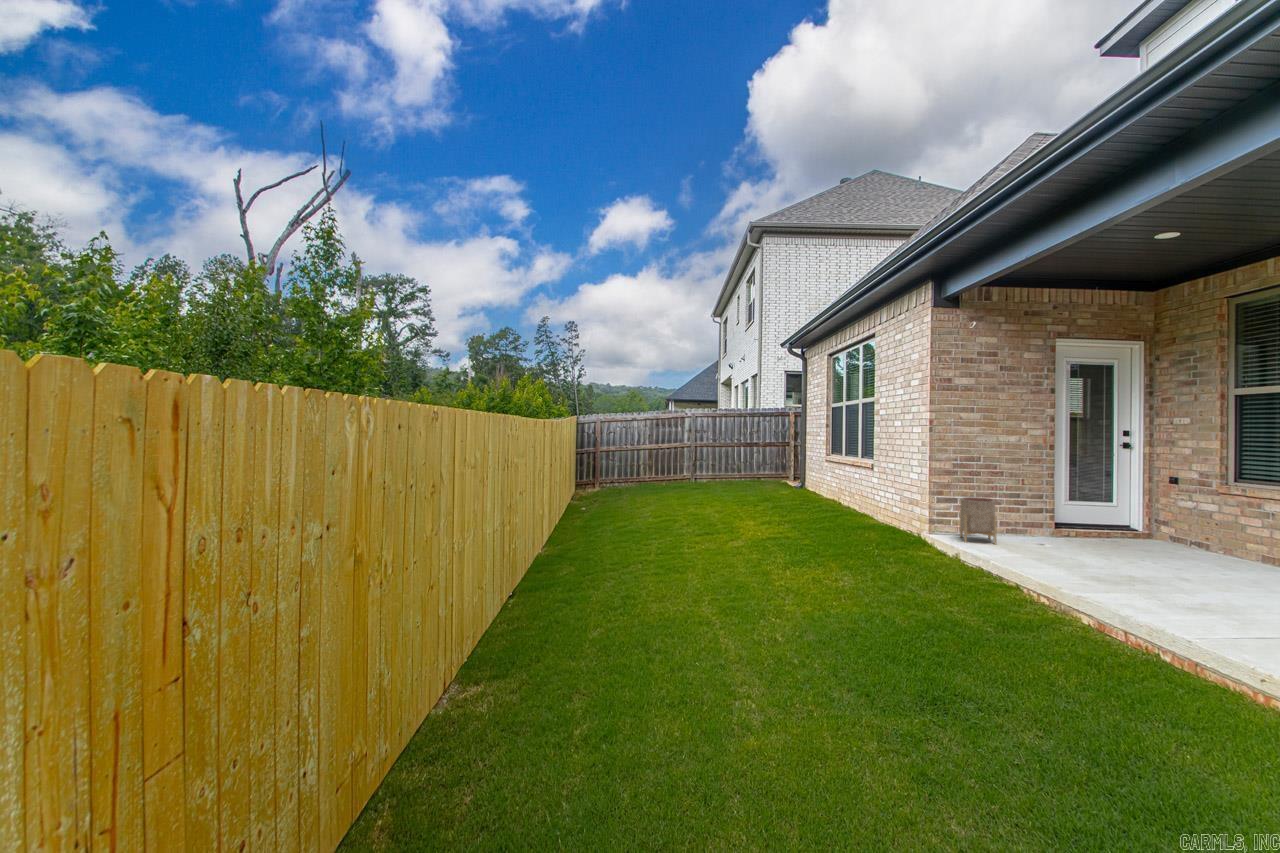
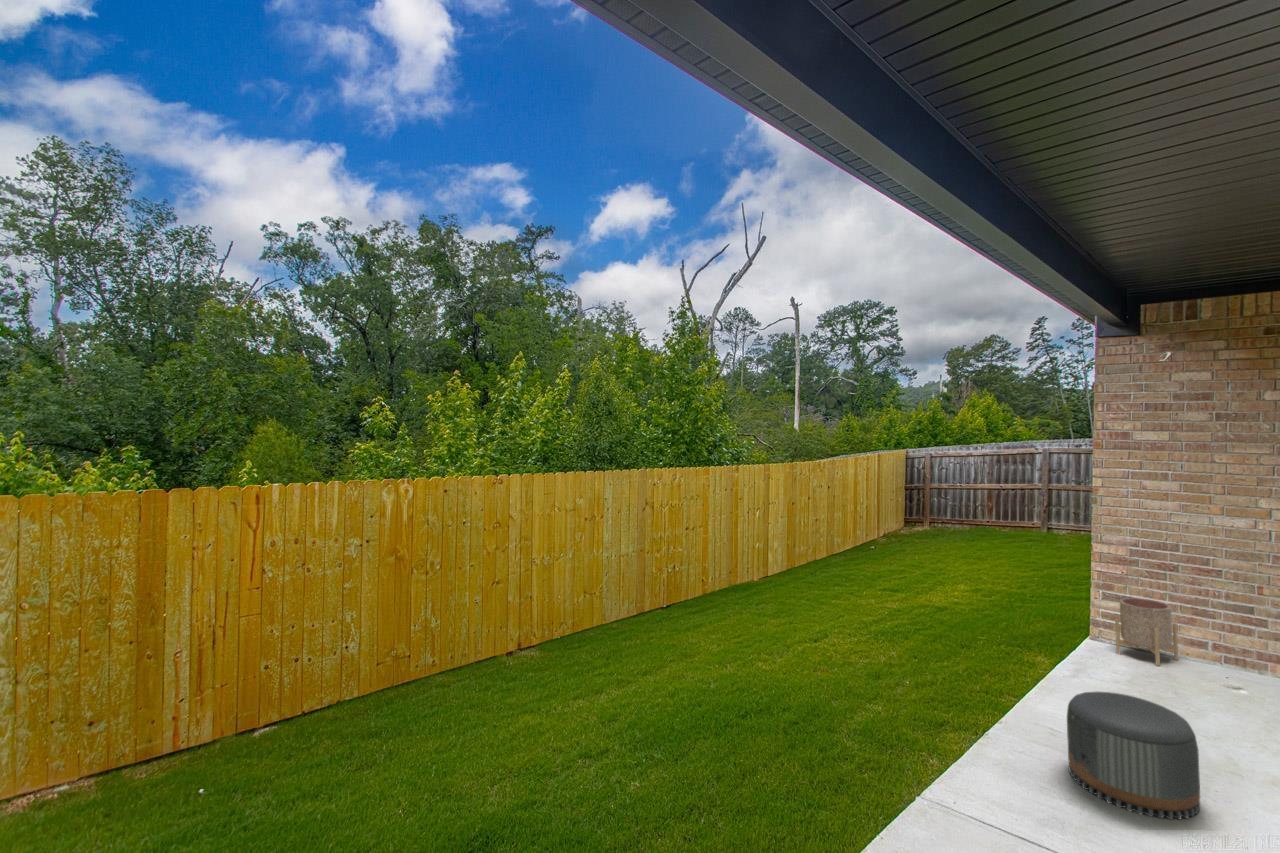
pouf: none [1144,546,1253,628] -> present [1067,692,1200,819]

